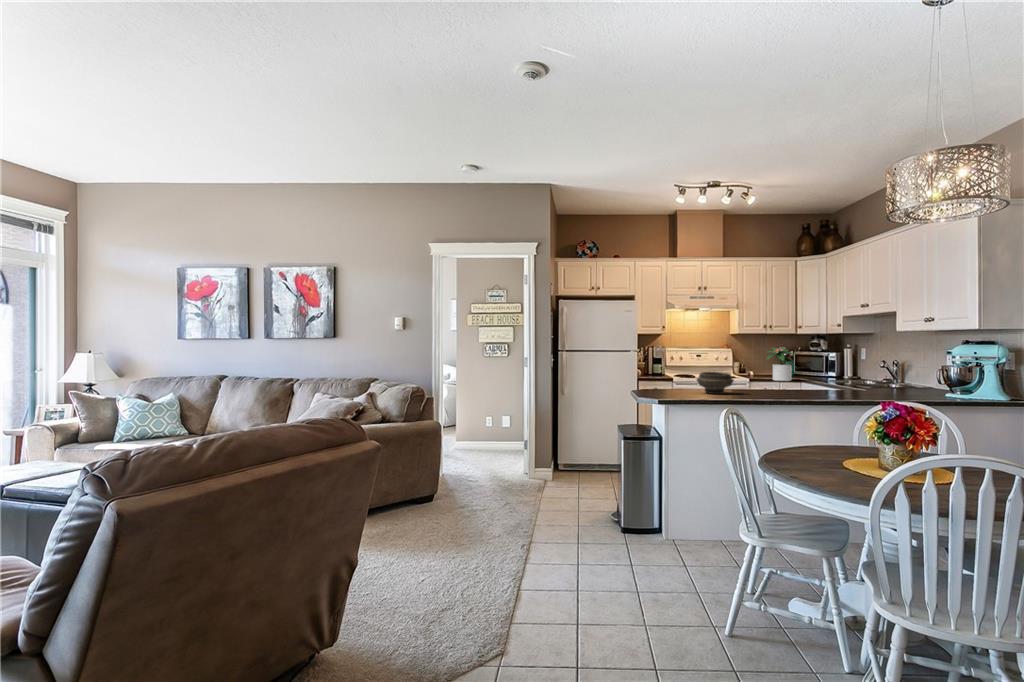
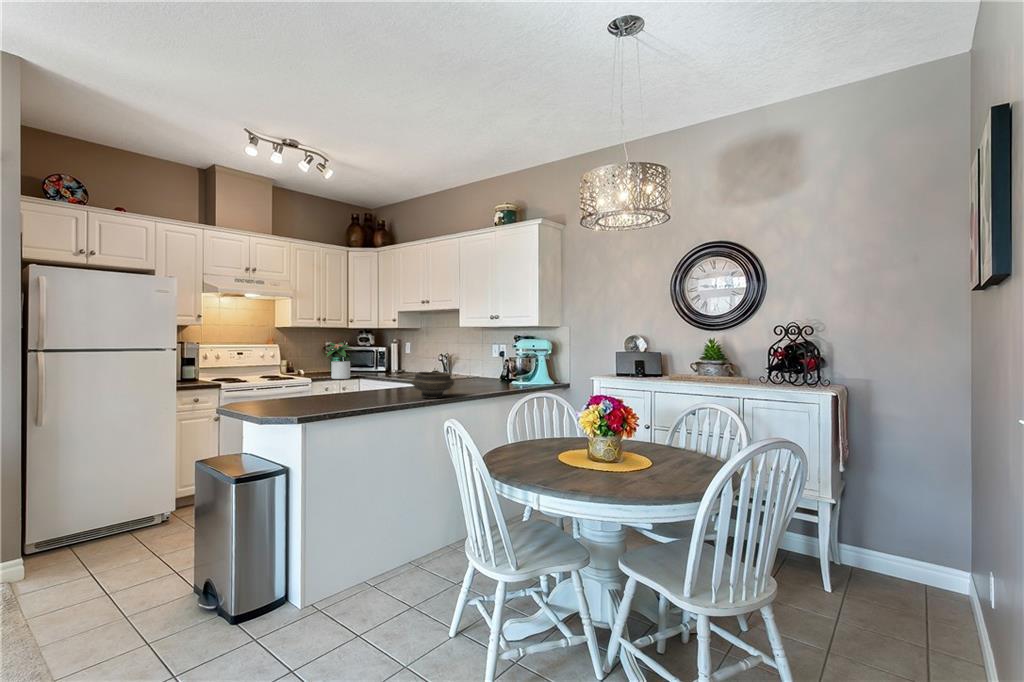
bowl: present [697,372,734,394] -> present [411,371,454,398]

